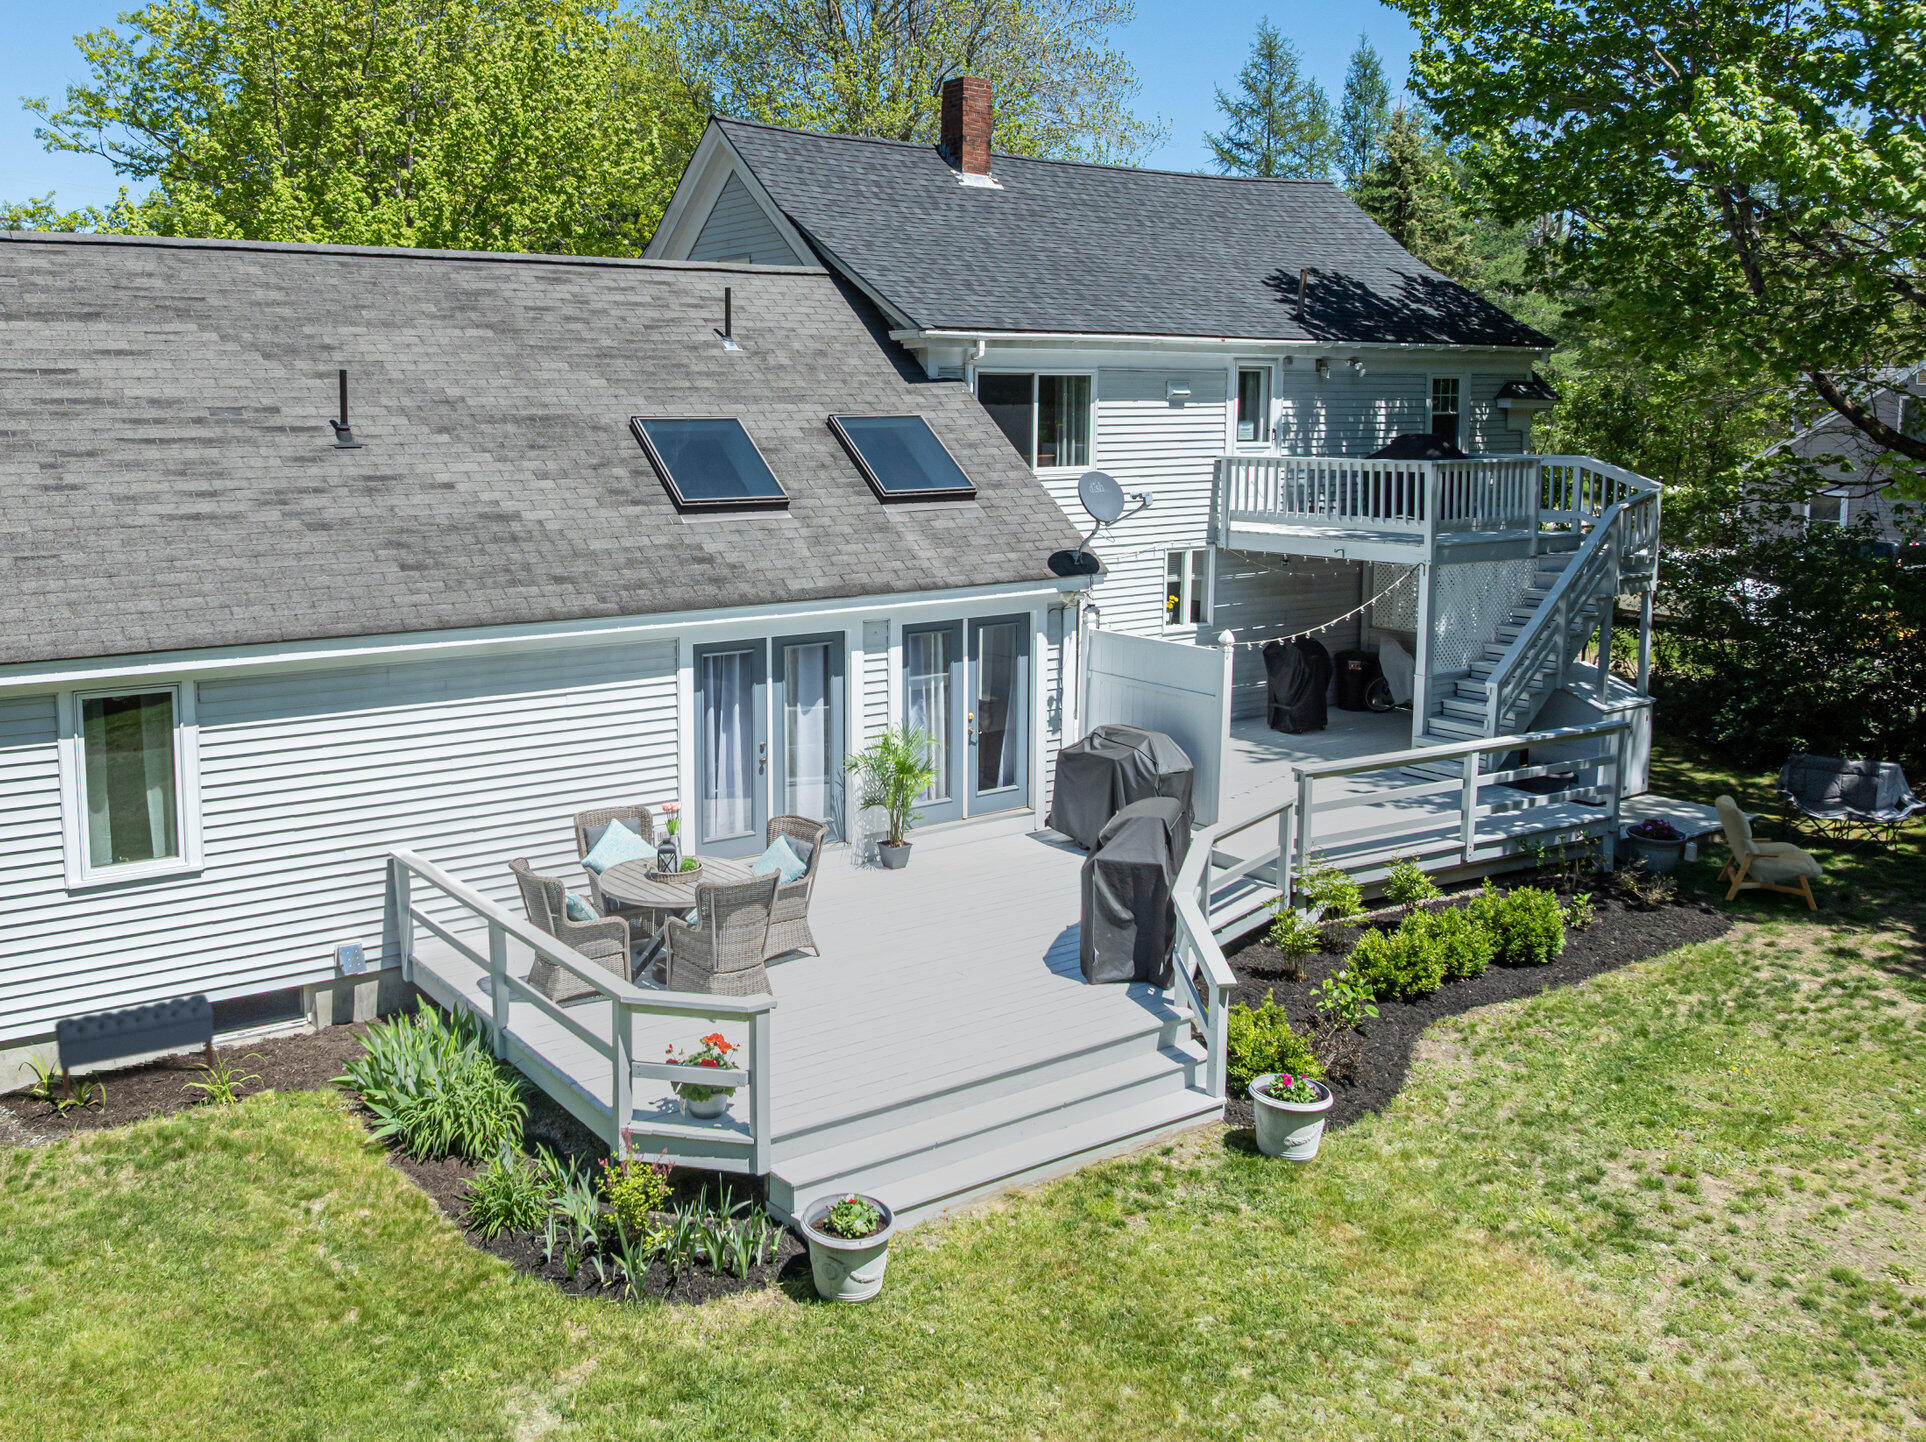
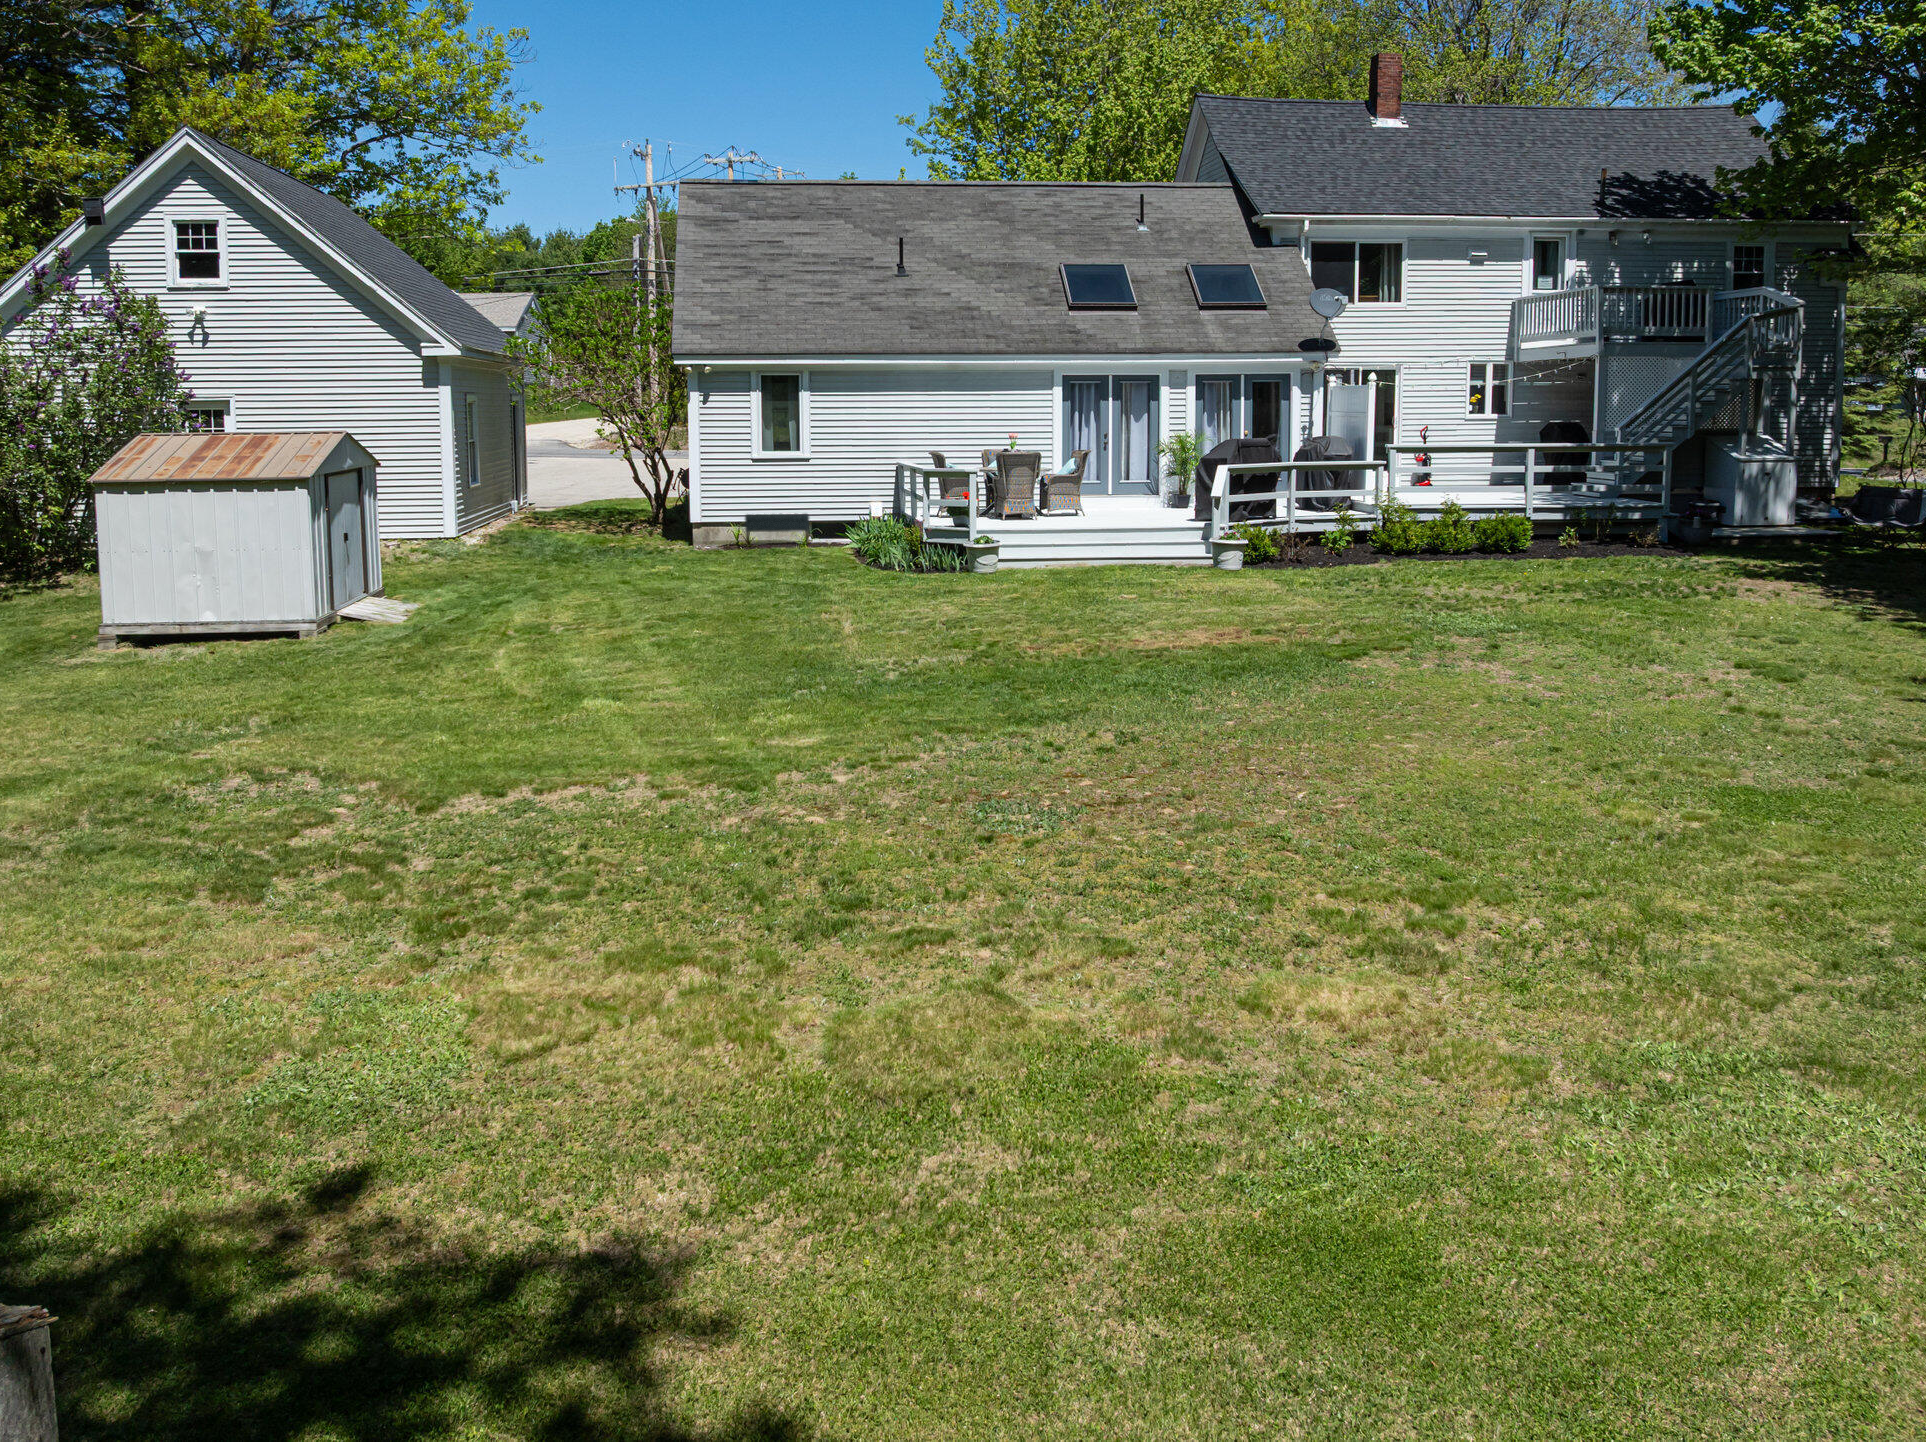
armchair: present [1715,795,1822,910] -> none [1700,489,1771,555]

